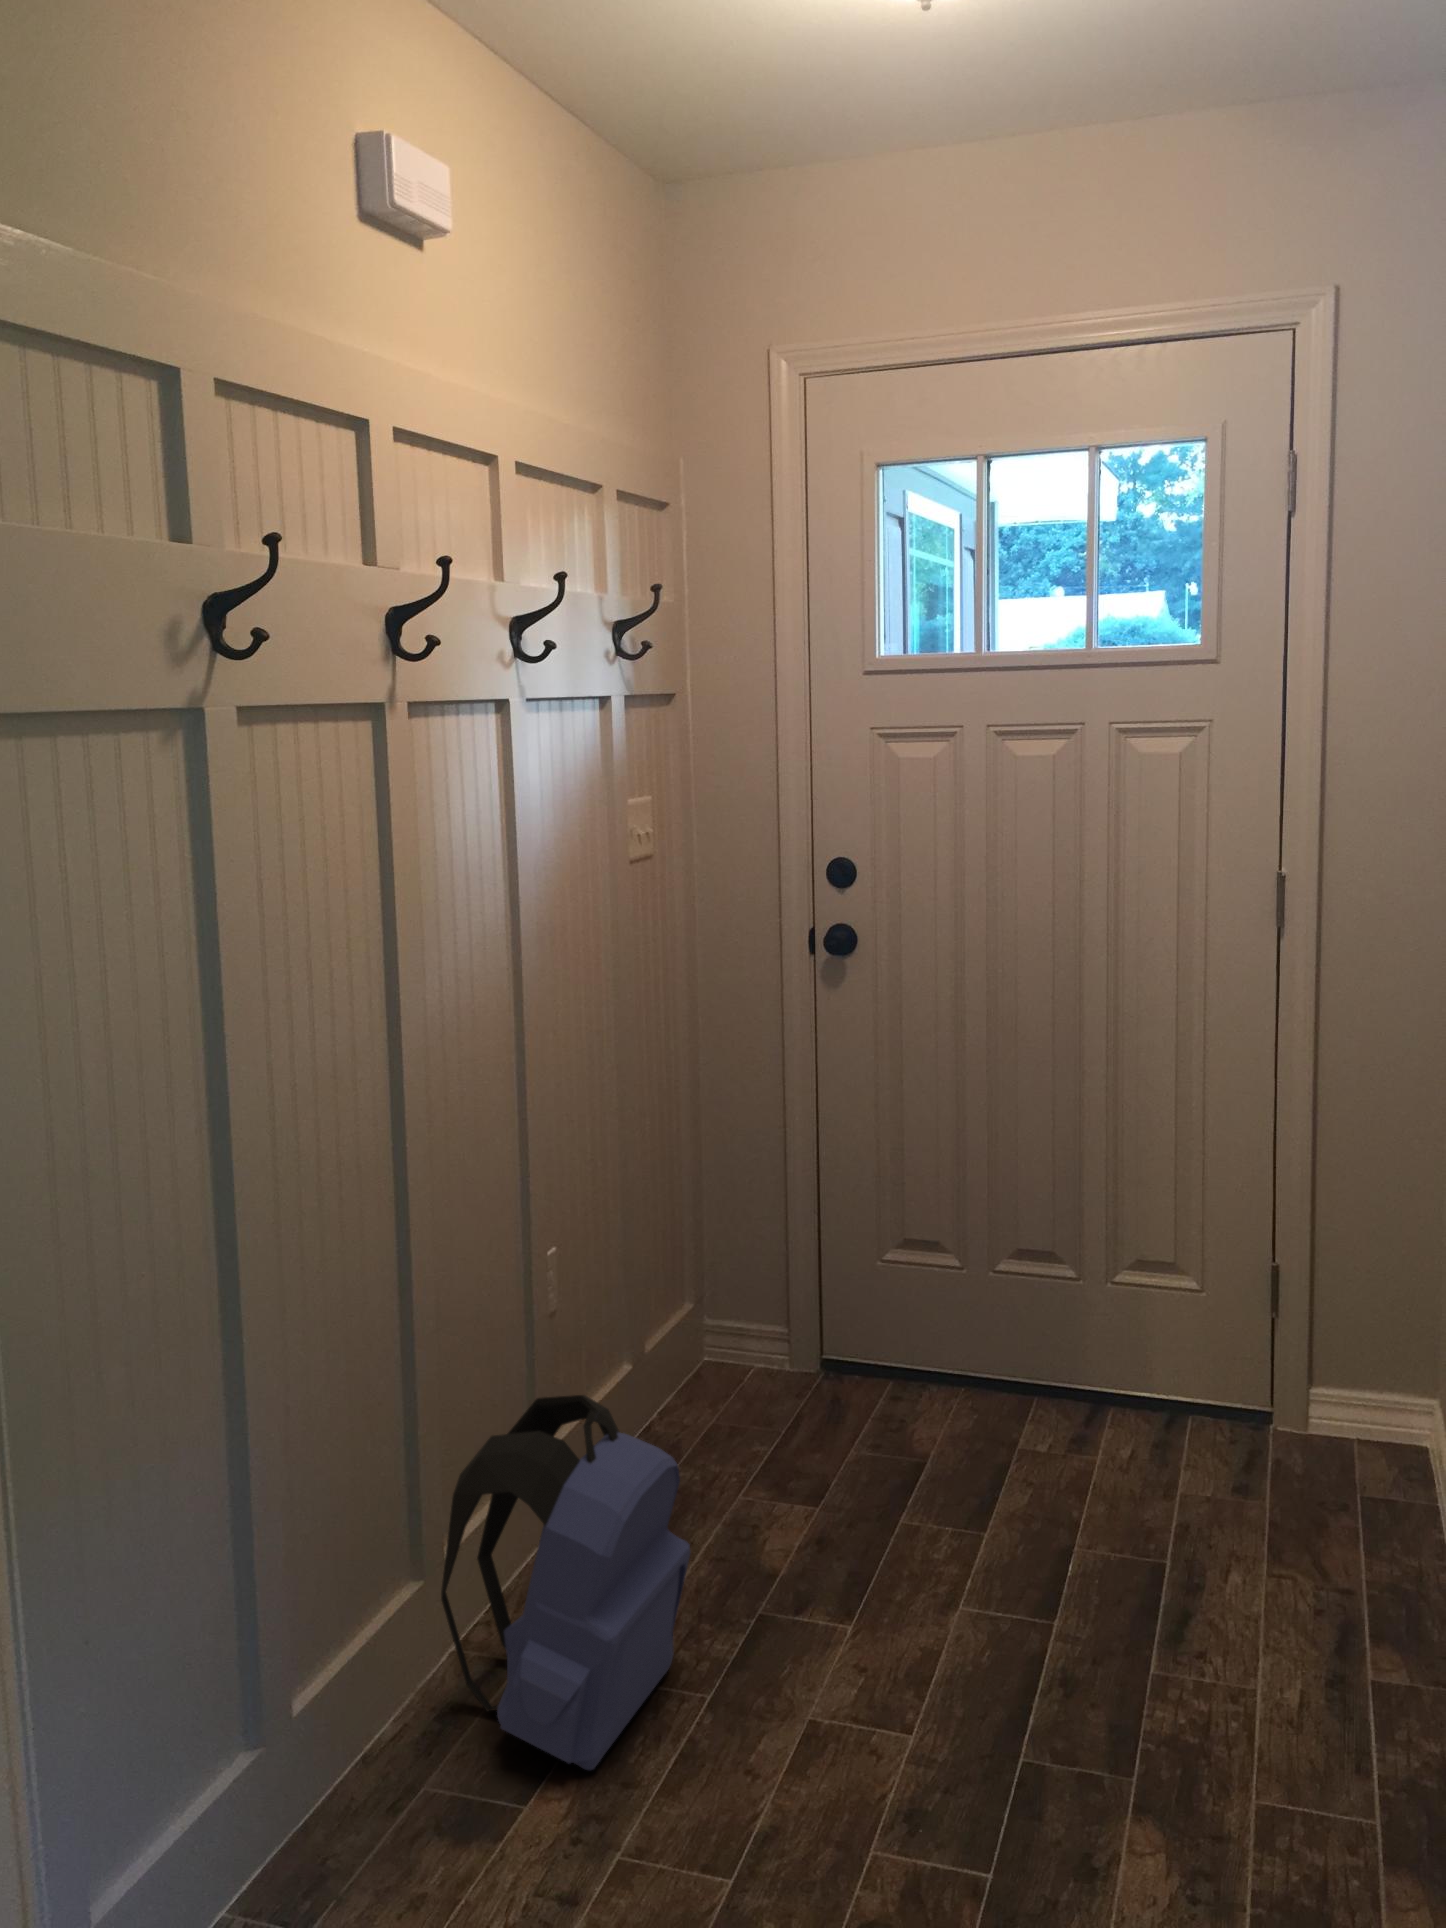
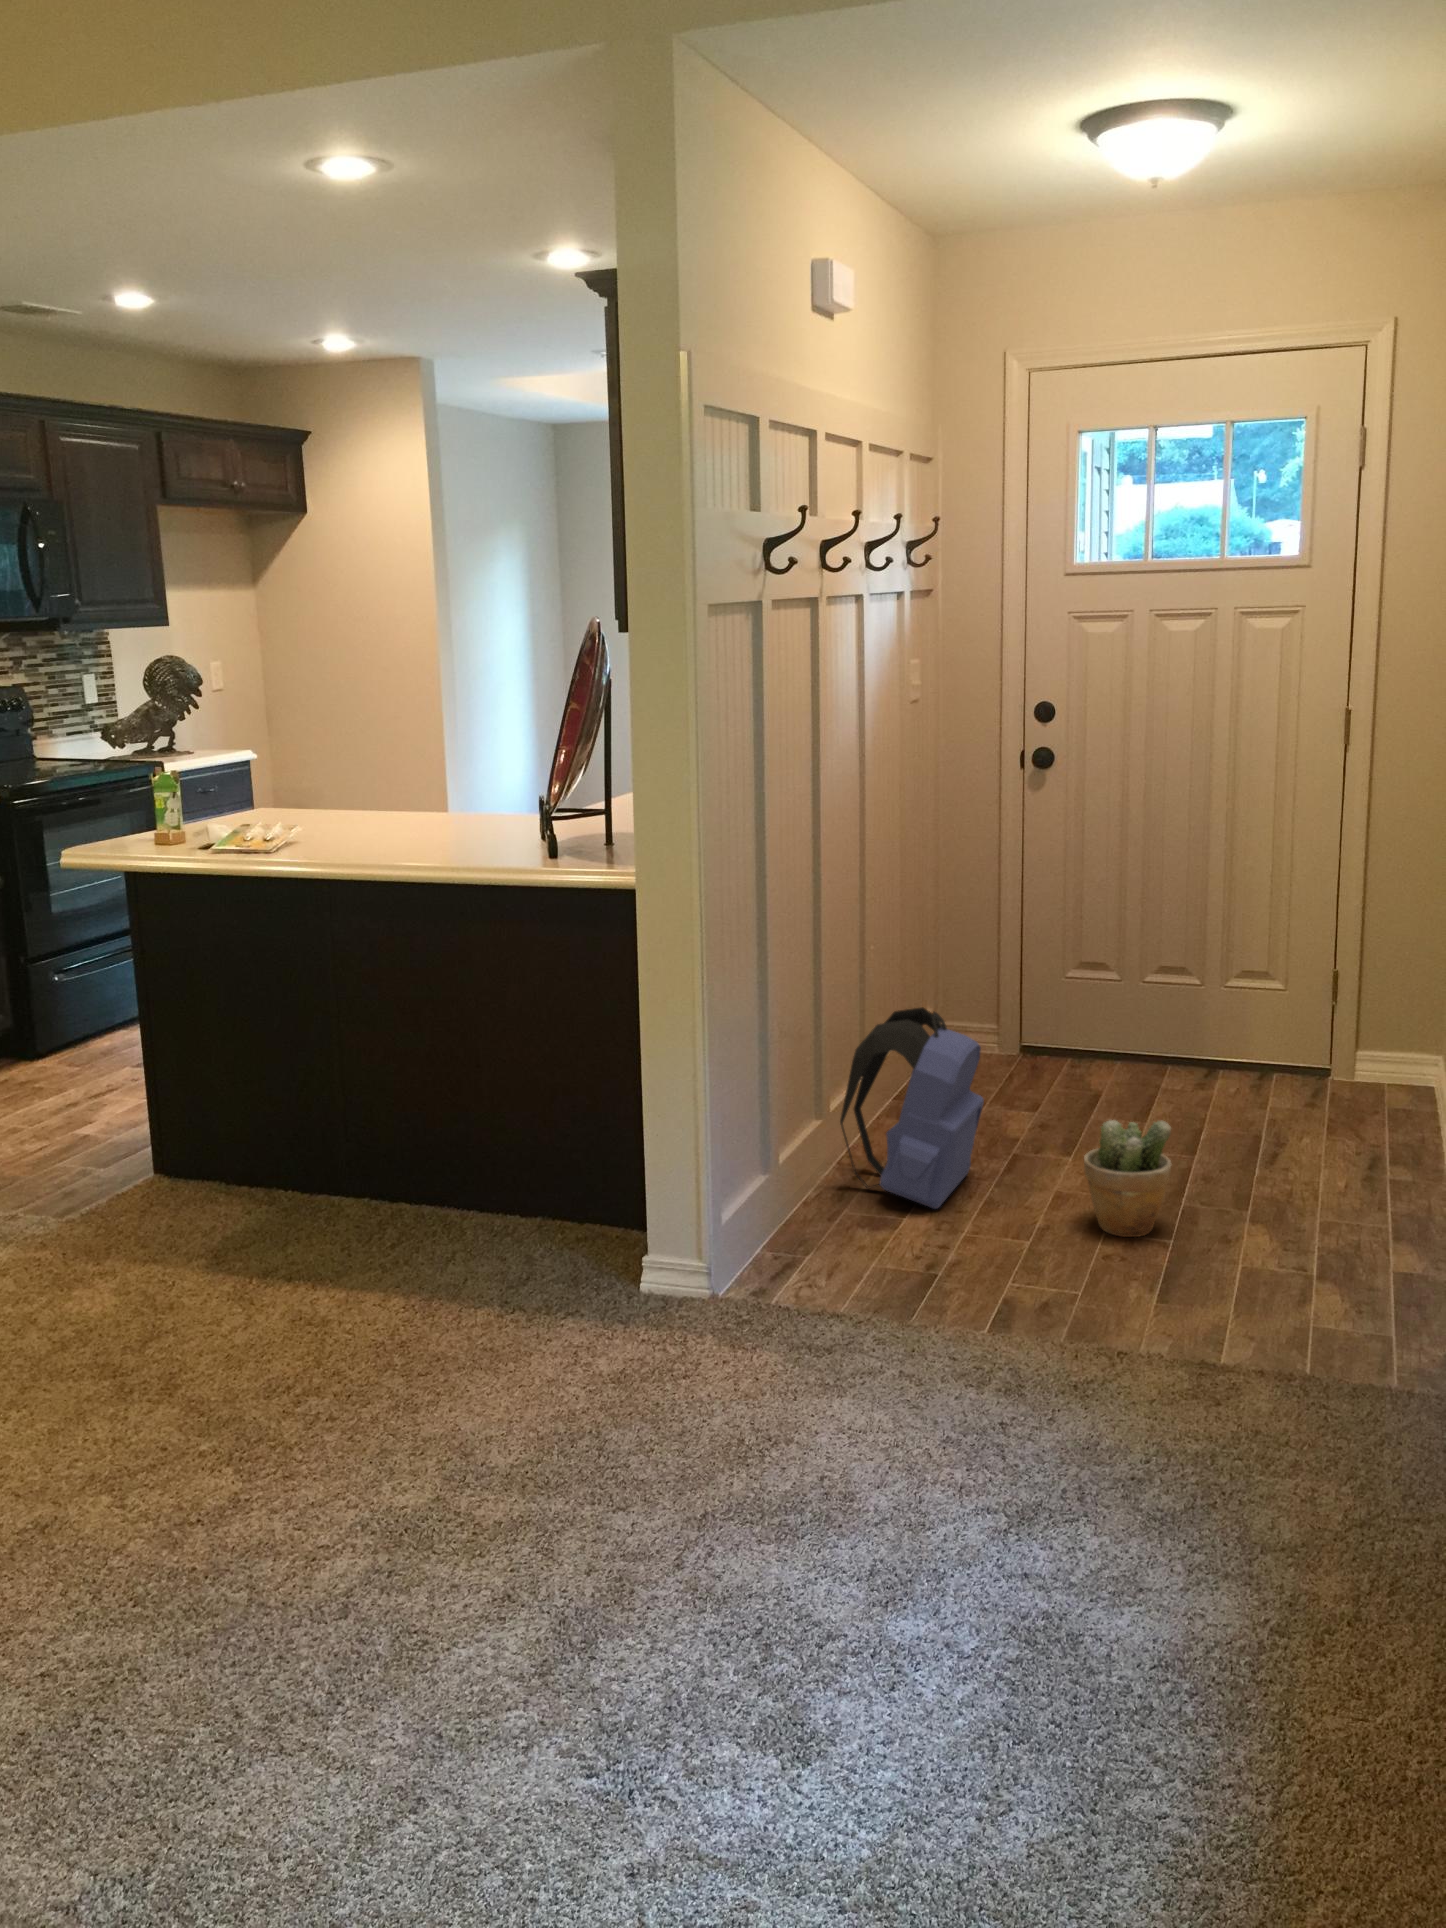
potted plant: none [834,1636,990,1859] -> present [1084,1120,1172,1237]

